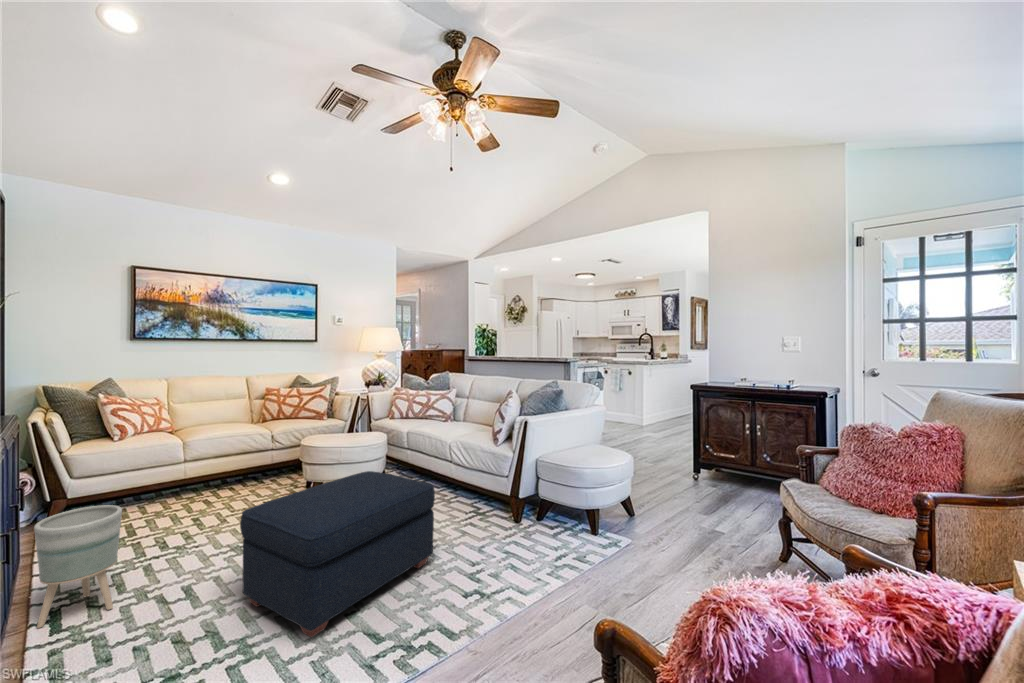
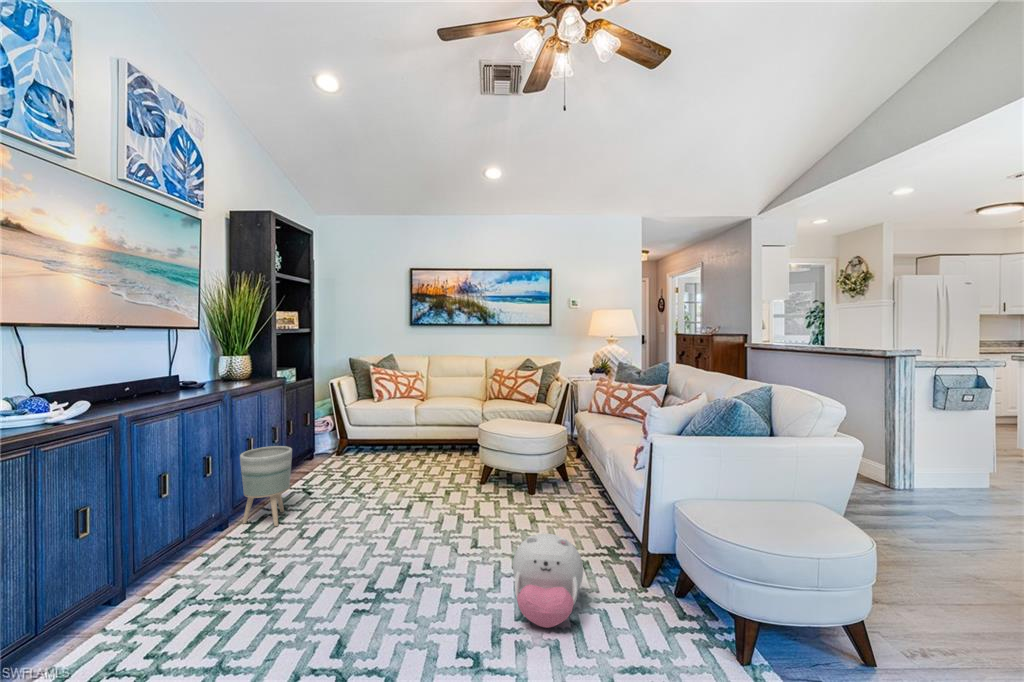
ottoman: present [240,471,435,637] -> none [295,463,486,618]
plush toy: none [454,498,510,562] -> present [513,534,583,628]

